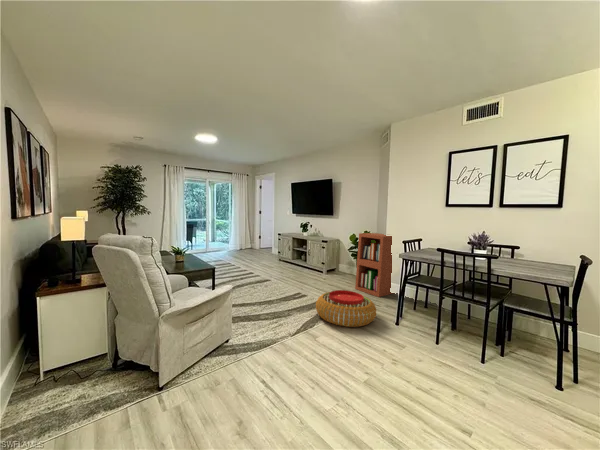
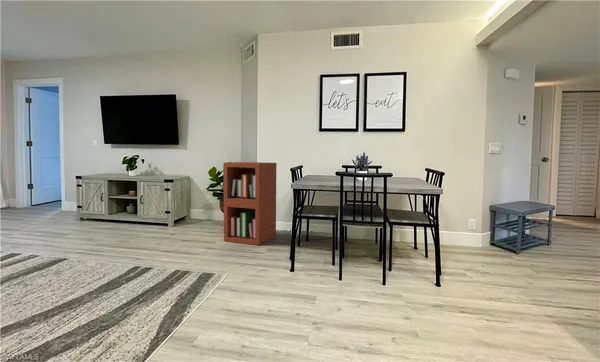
pouf: present [316,290,376,327] -> none [176,246,272,305]

